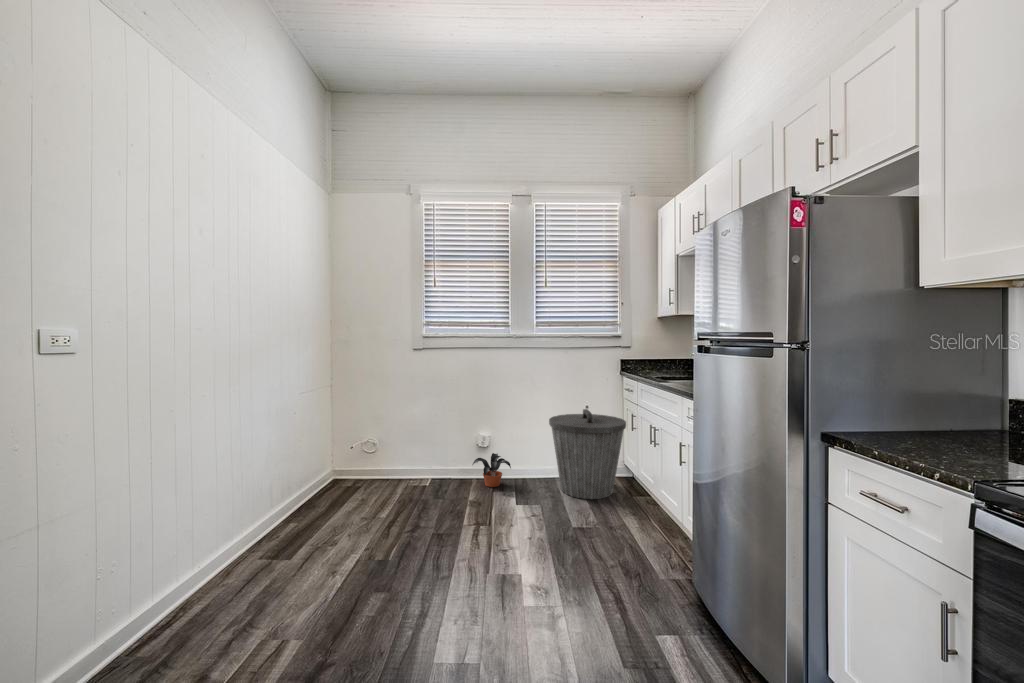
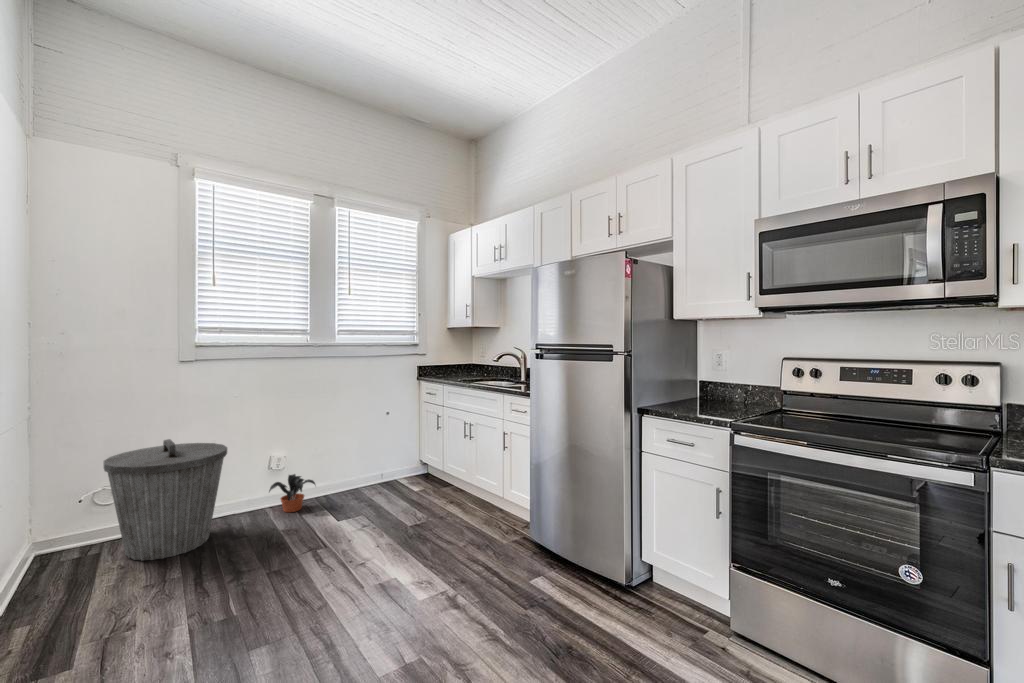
trash can: present [549,409,626,499] -> present [104,439,227,561]

